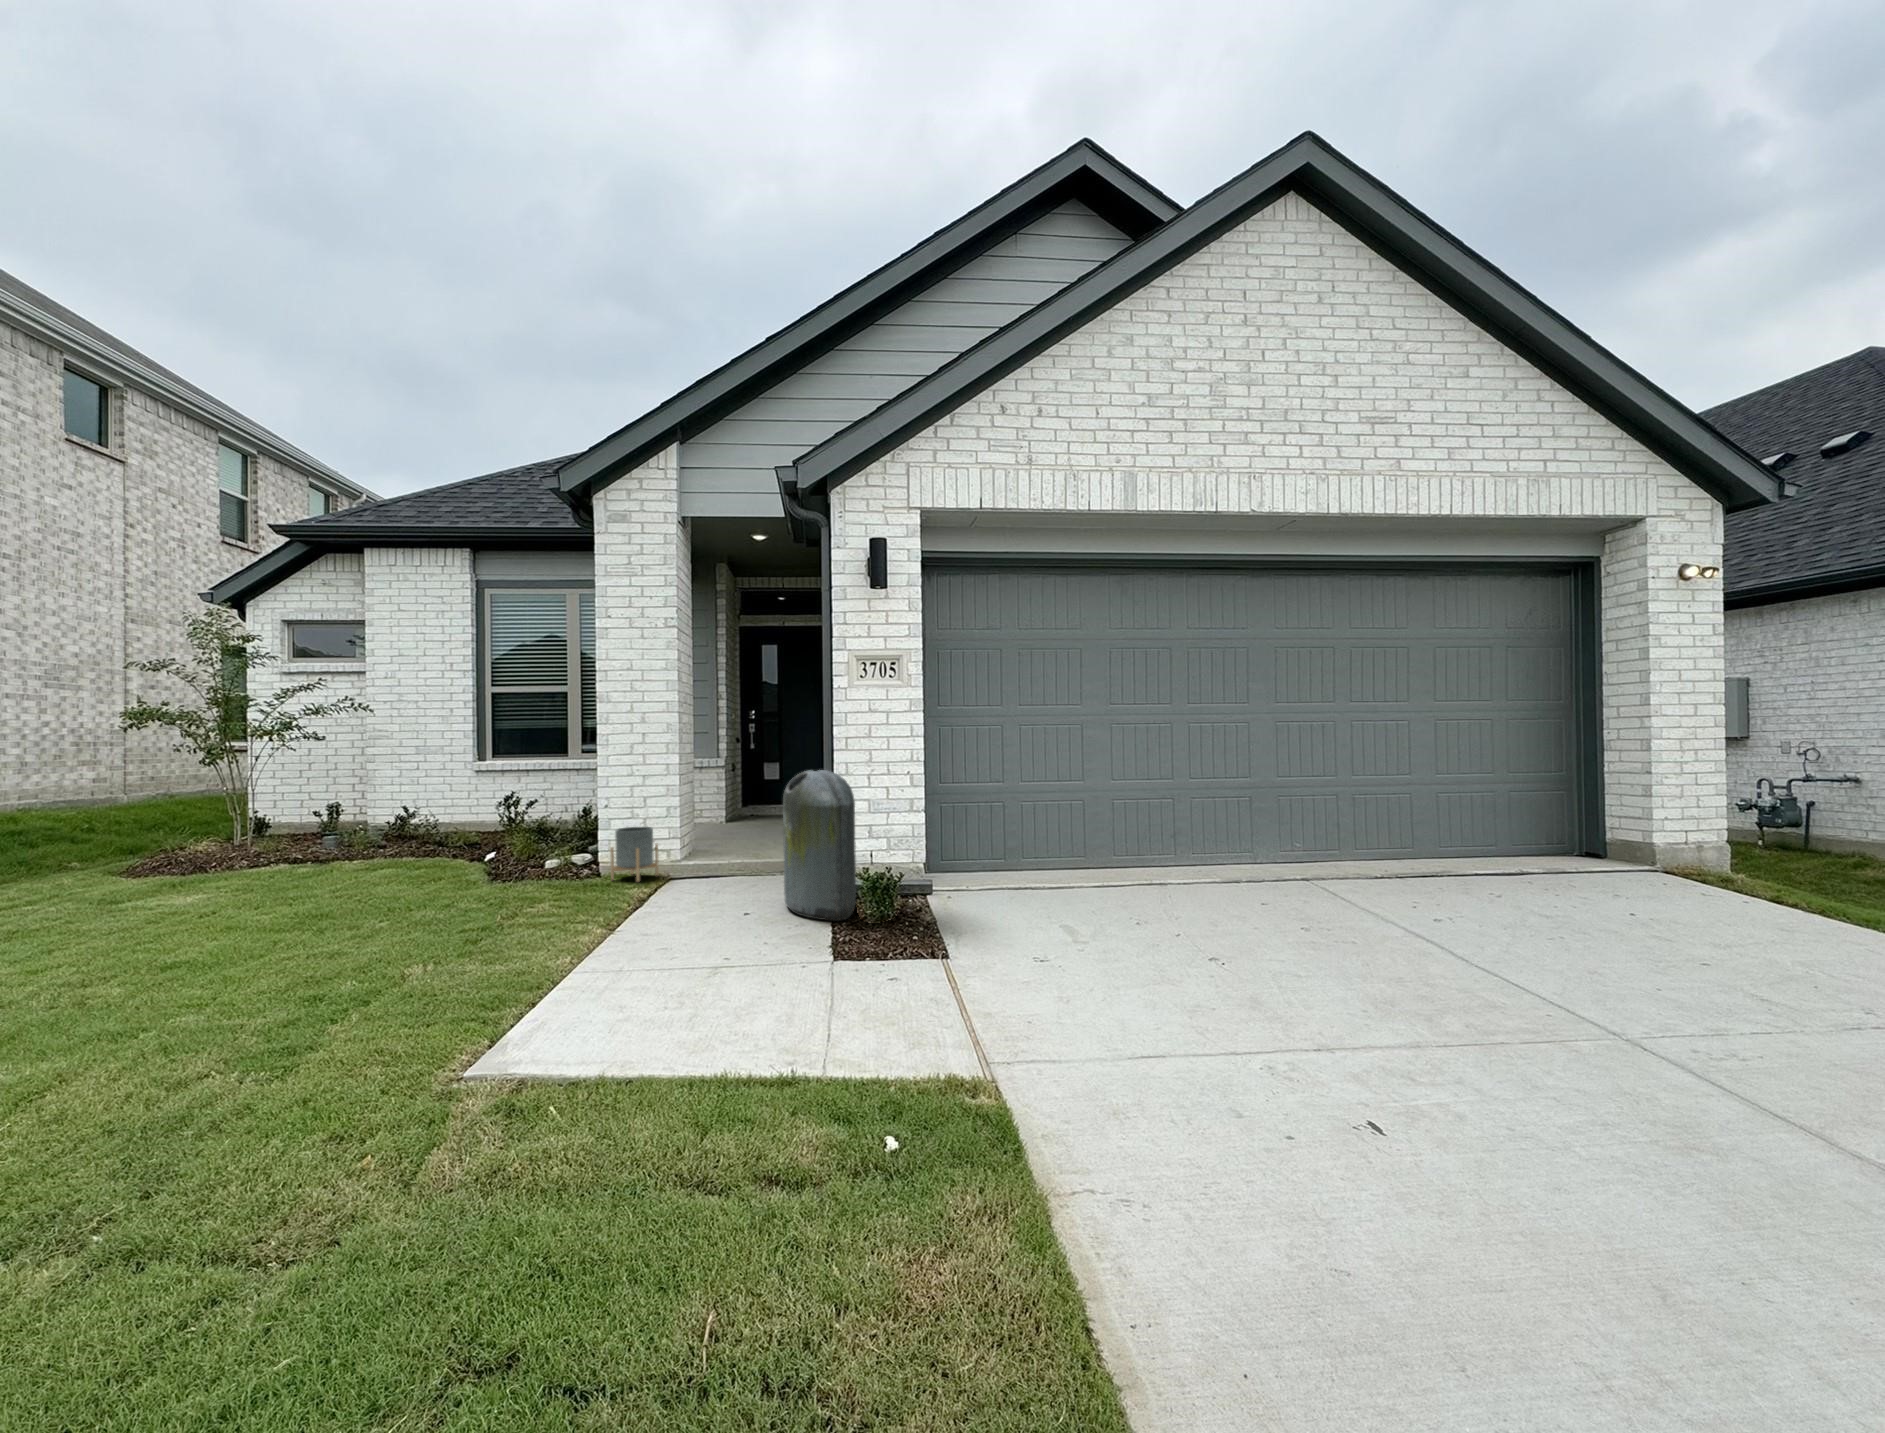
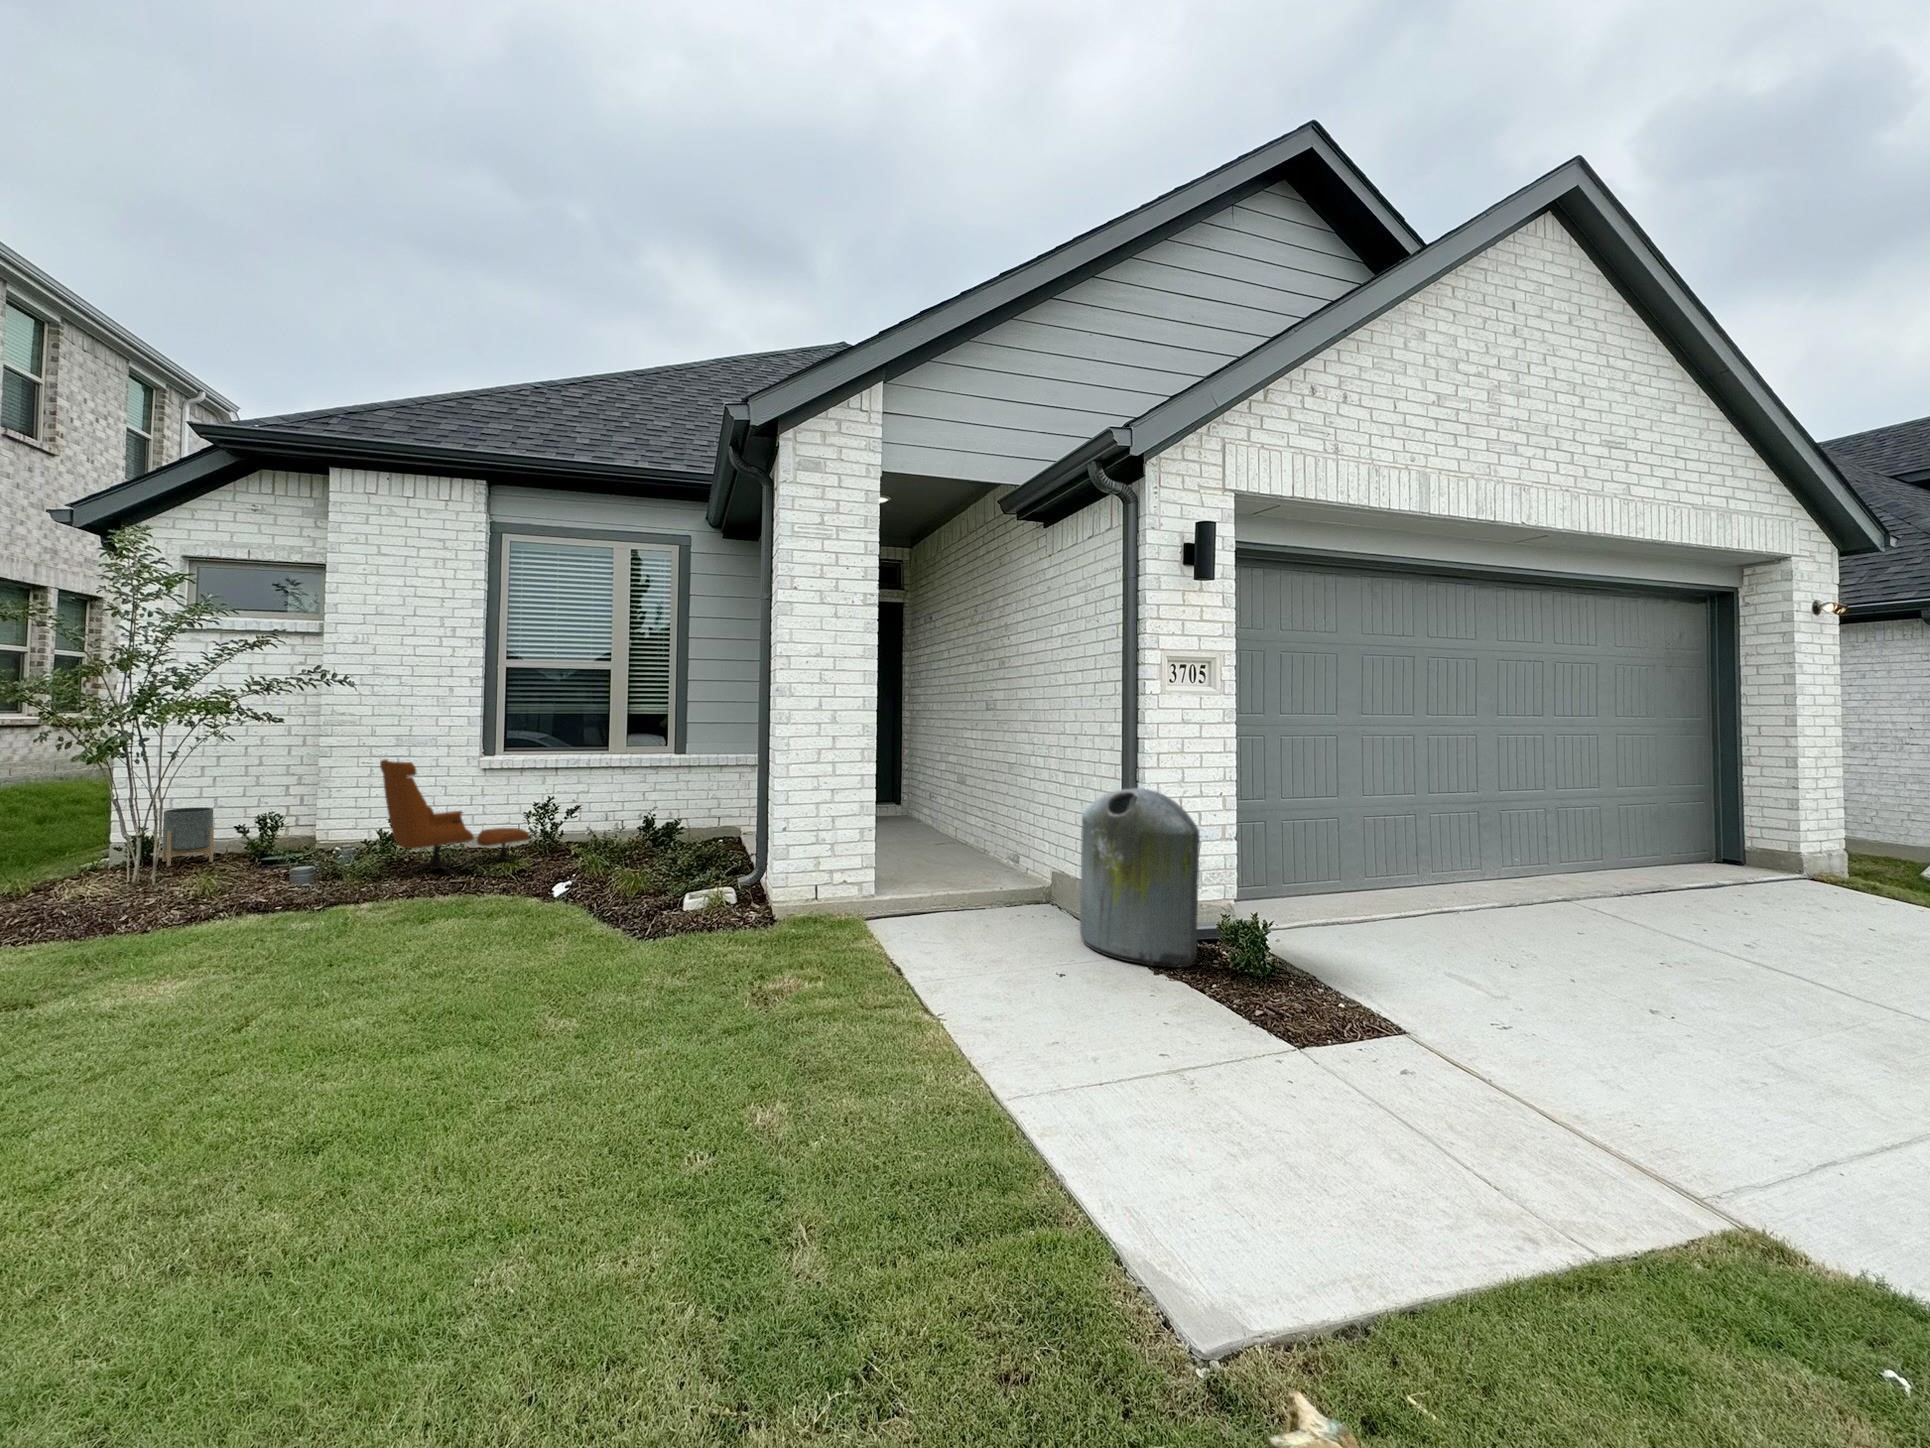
lounge chair: none [383,759,501,845] -> present [380,759,530,877]
planter: present [610,827,659,882] -> present [162,808,214,866]

